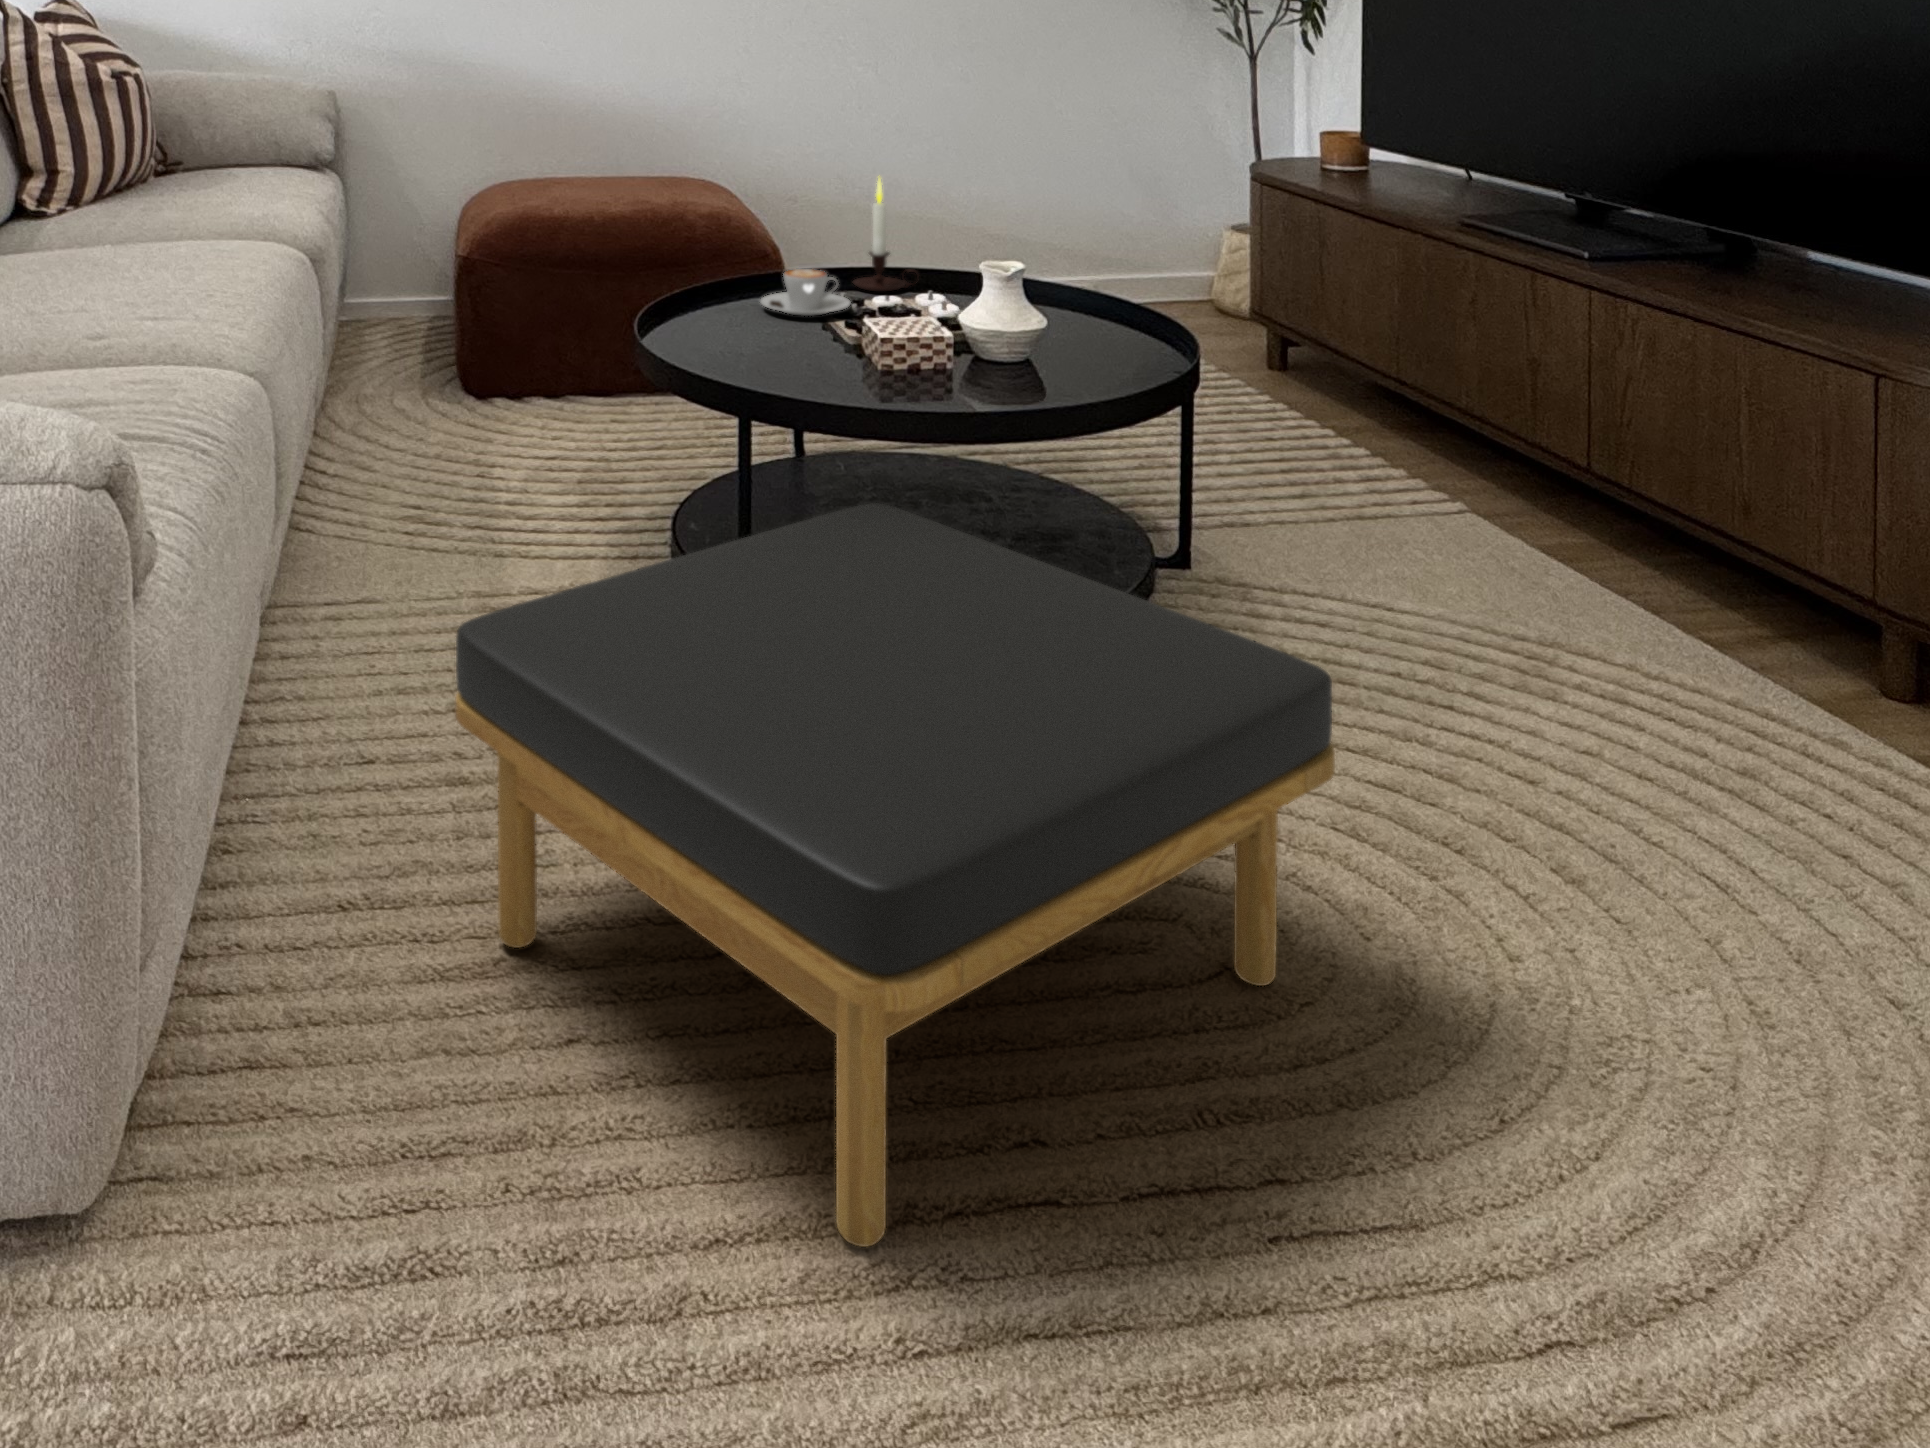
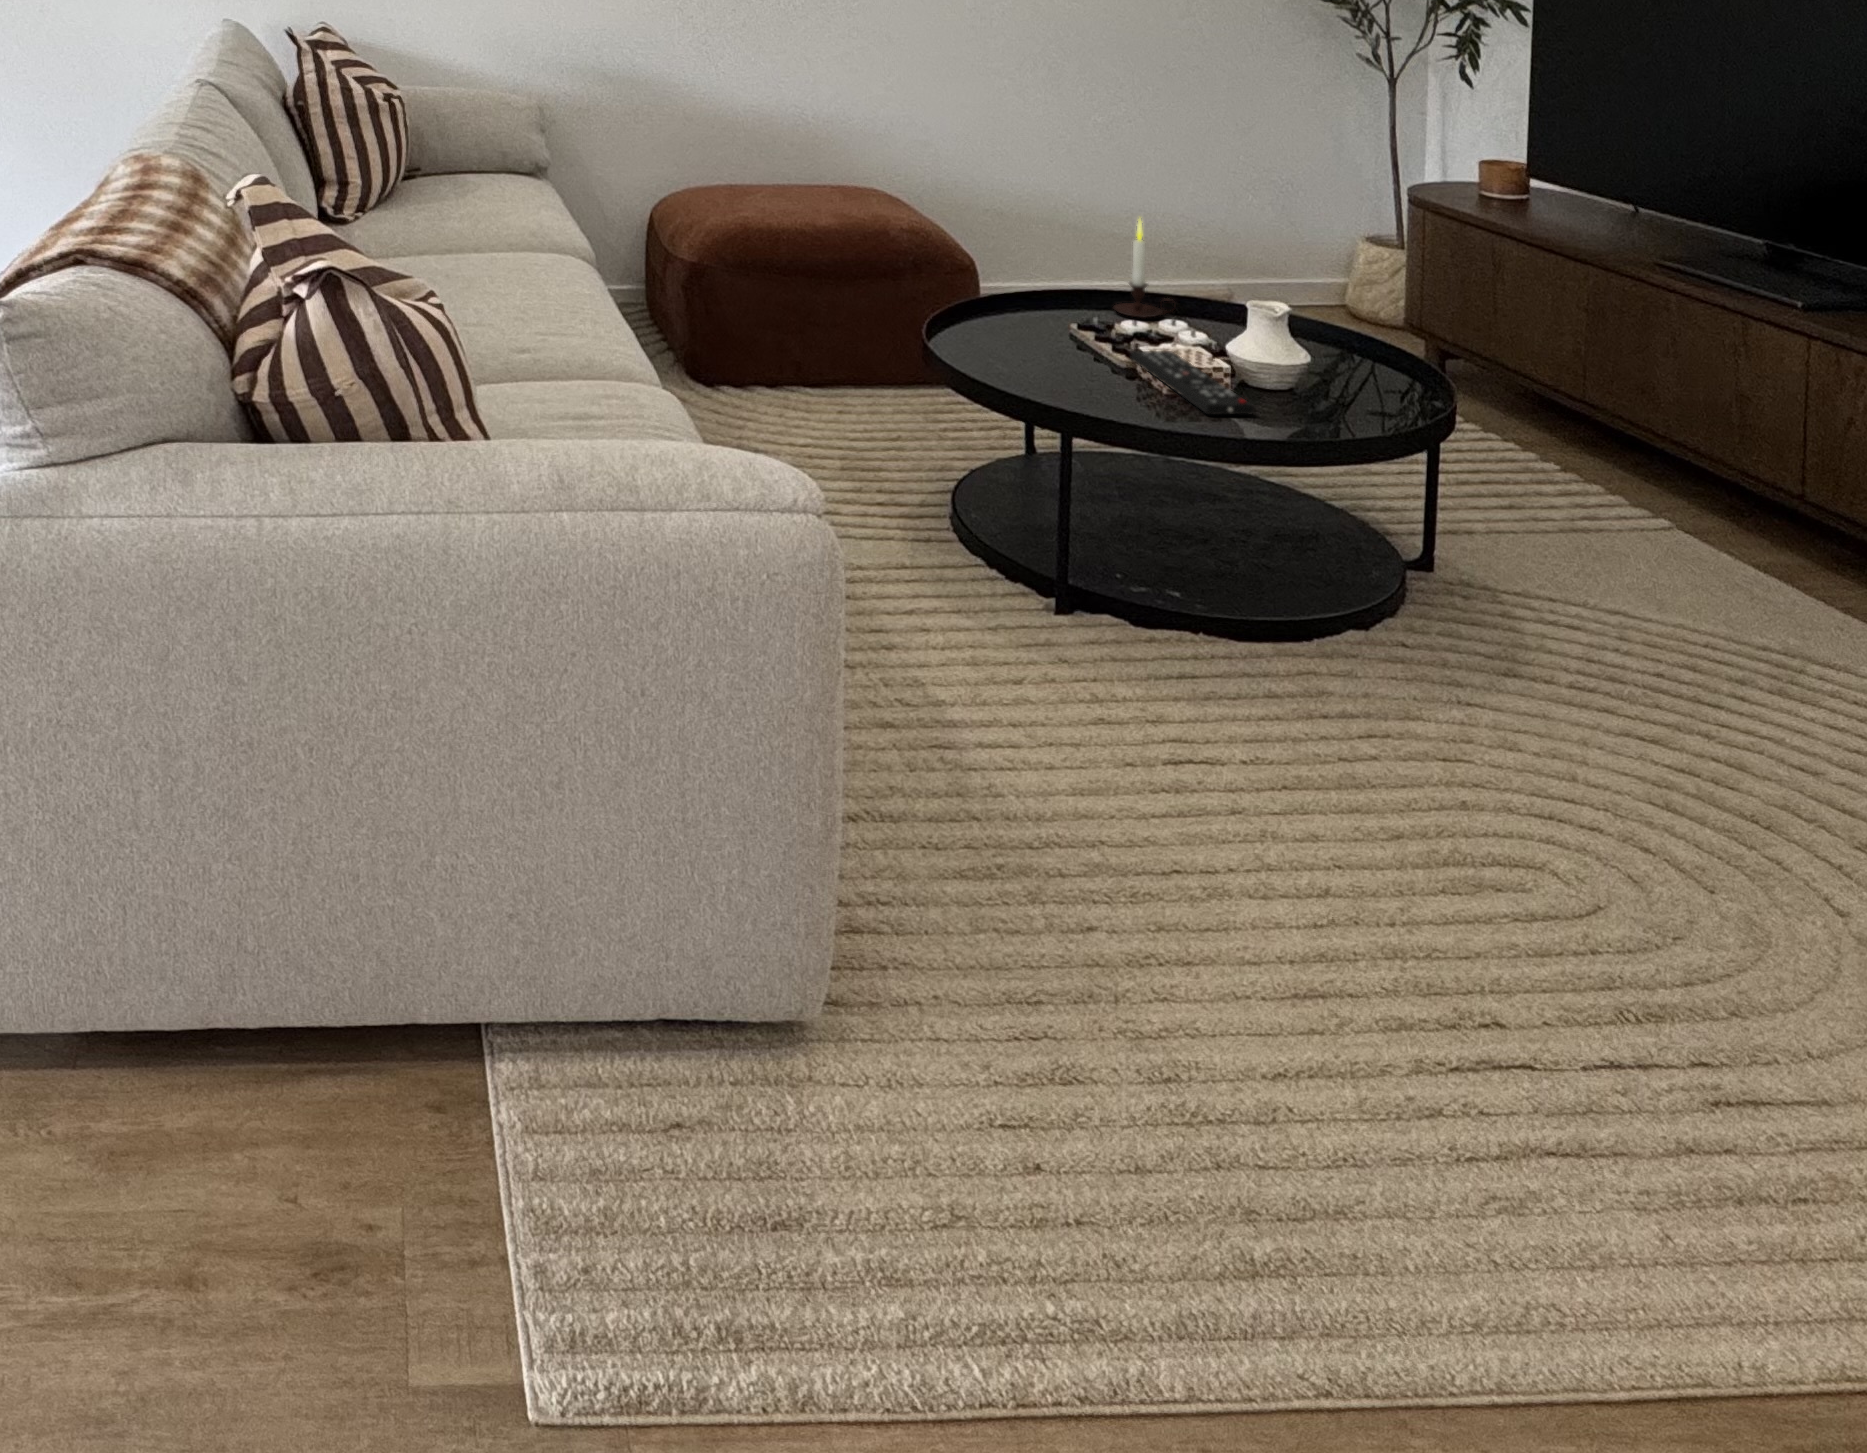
coffee cup: present [761,269,850,316] -> none [1046,299,1129,341]
remote control: none [839,323,939,388] -> present [1131,351,1253,414]
ottoman: present [455,504,1335,1247] -> none [956,516,1708,1097]

